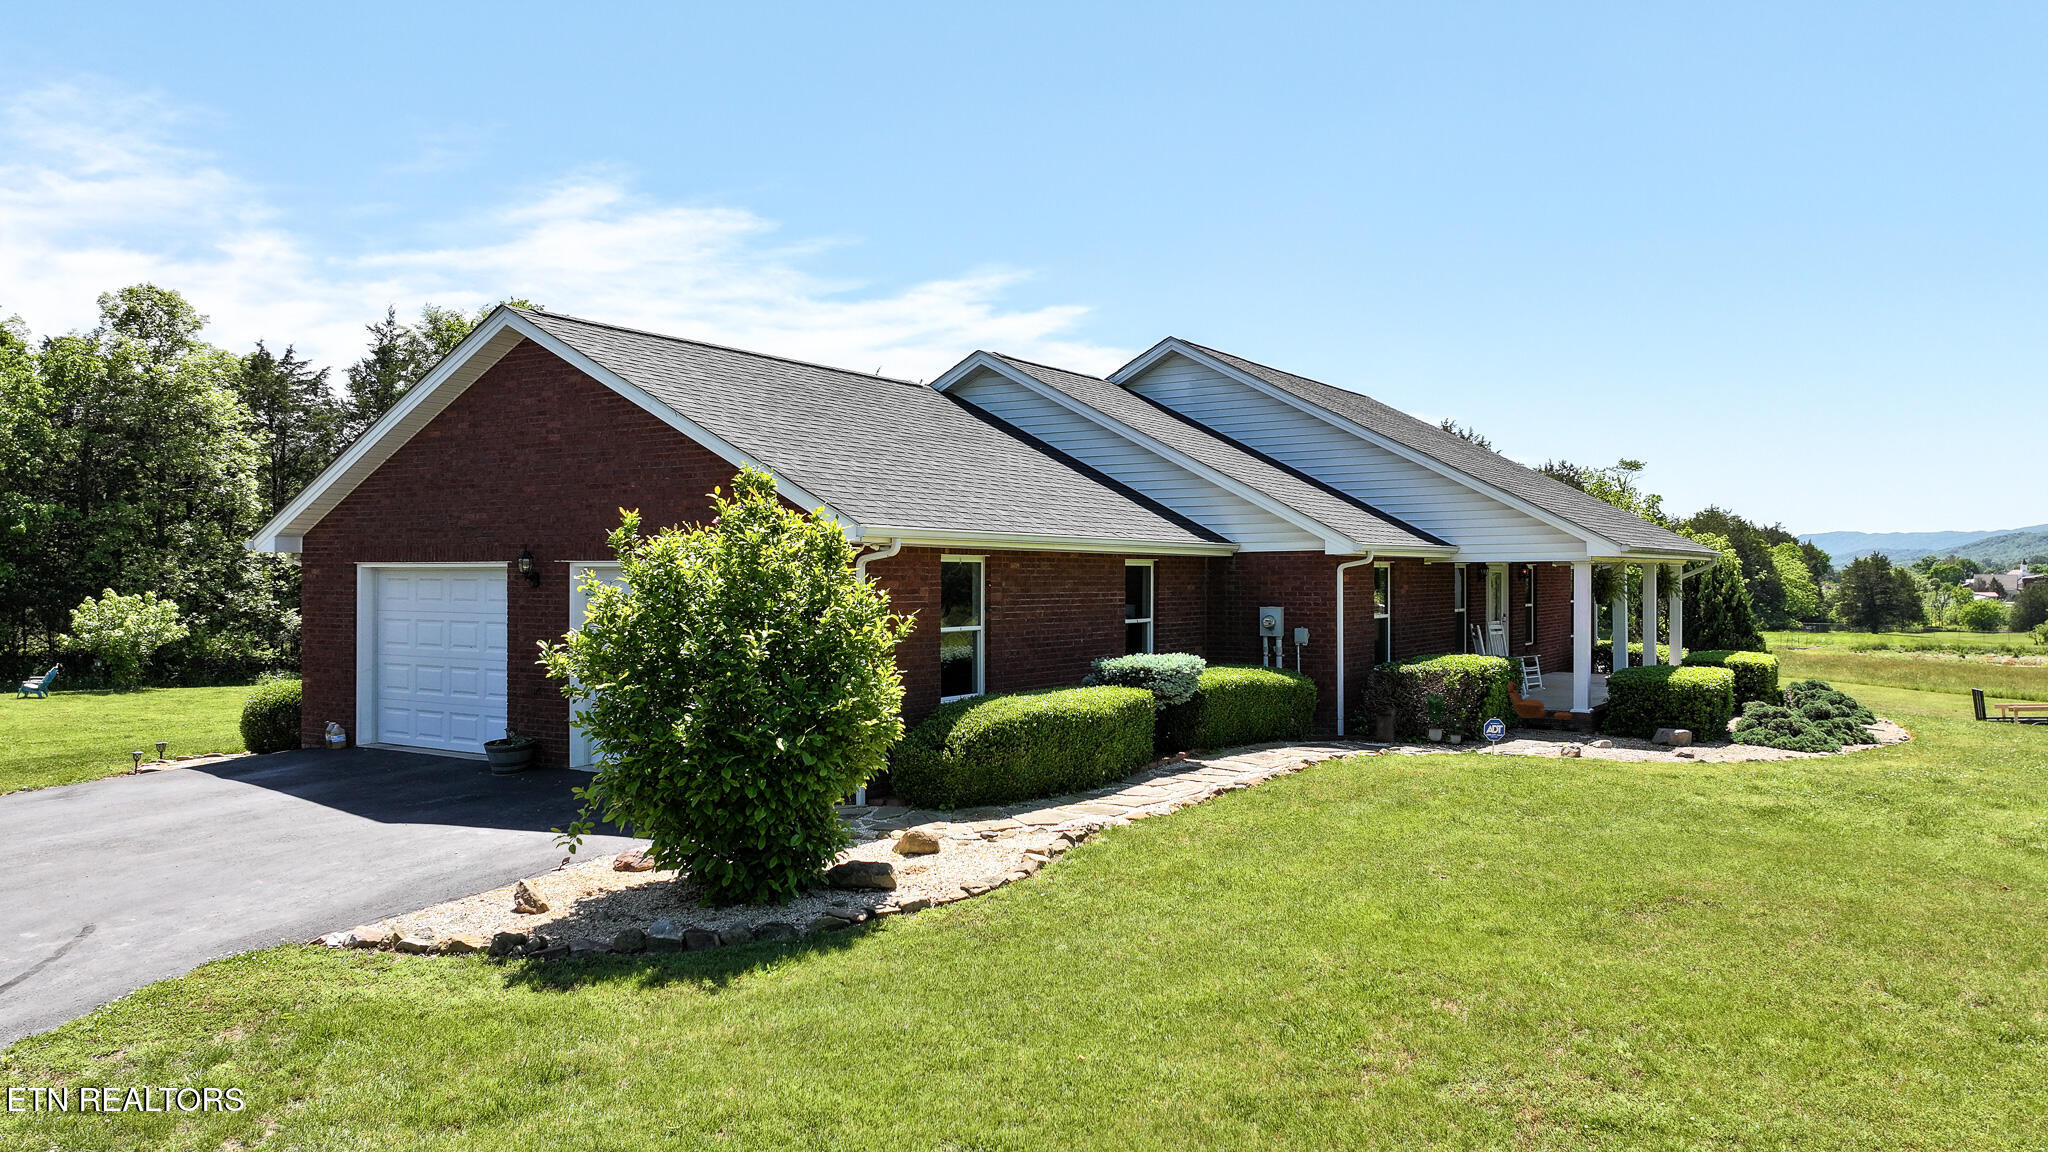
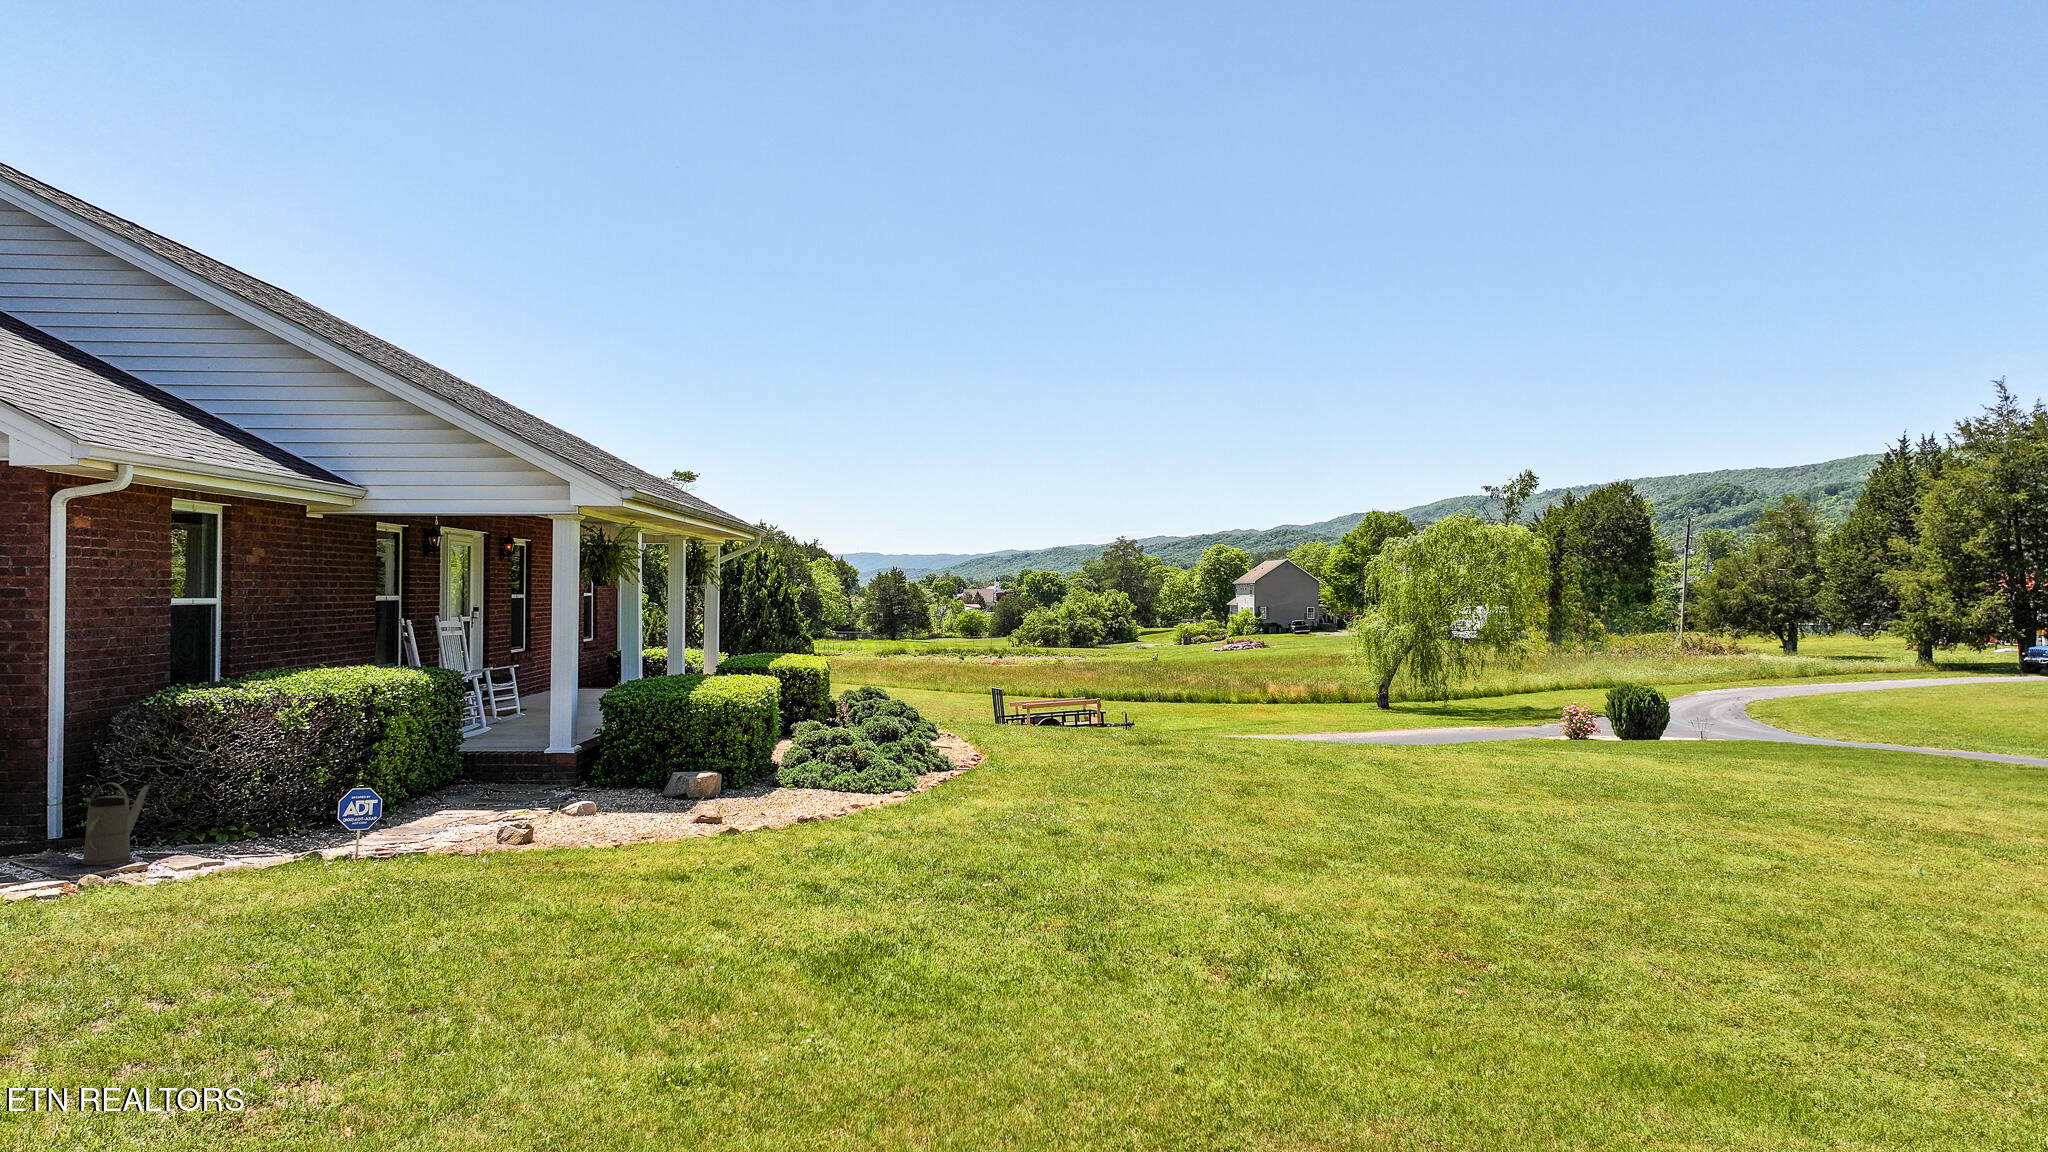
lounge chair: present [1508,682,1575,731] -> none [430,711,548,795]
potted plant: present [1425,694,1465,744] -> none [213,741,308,850]

